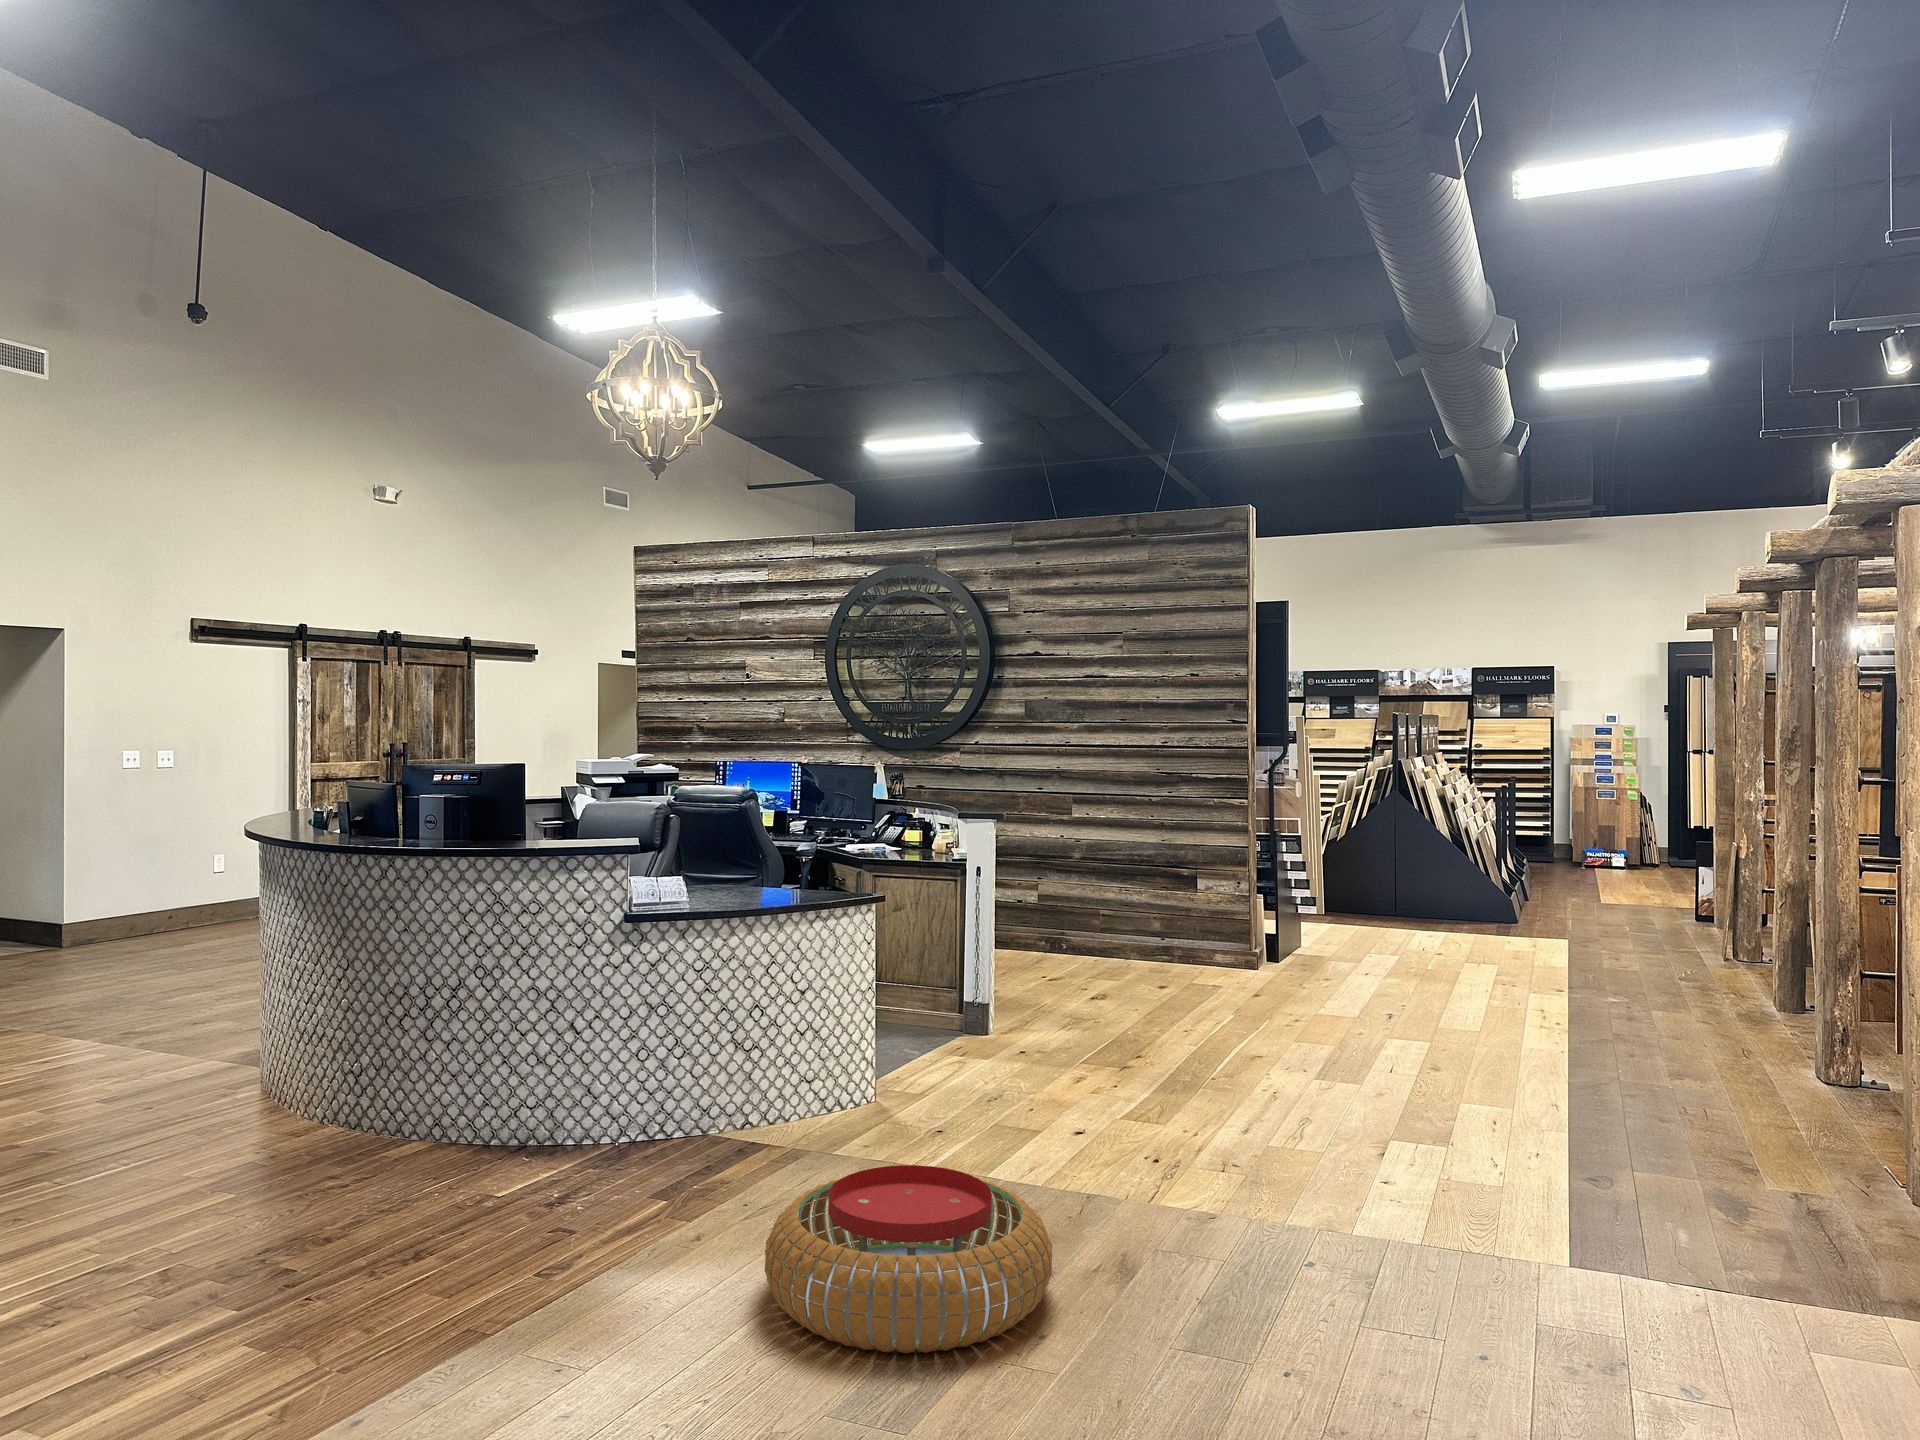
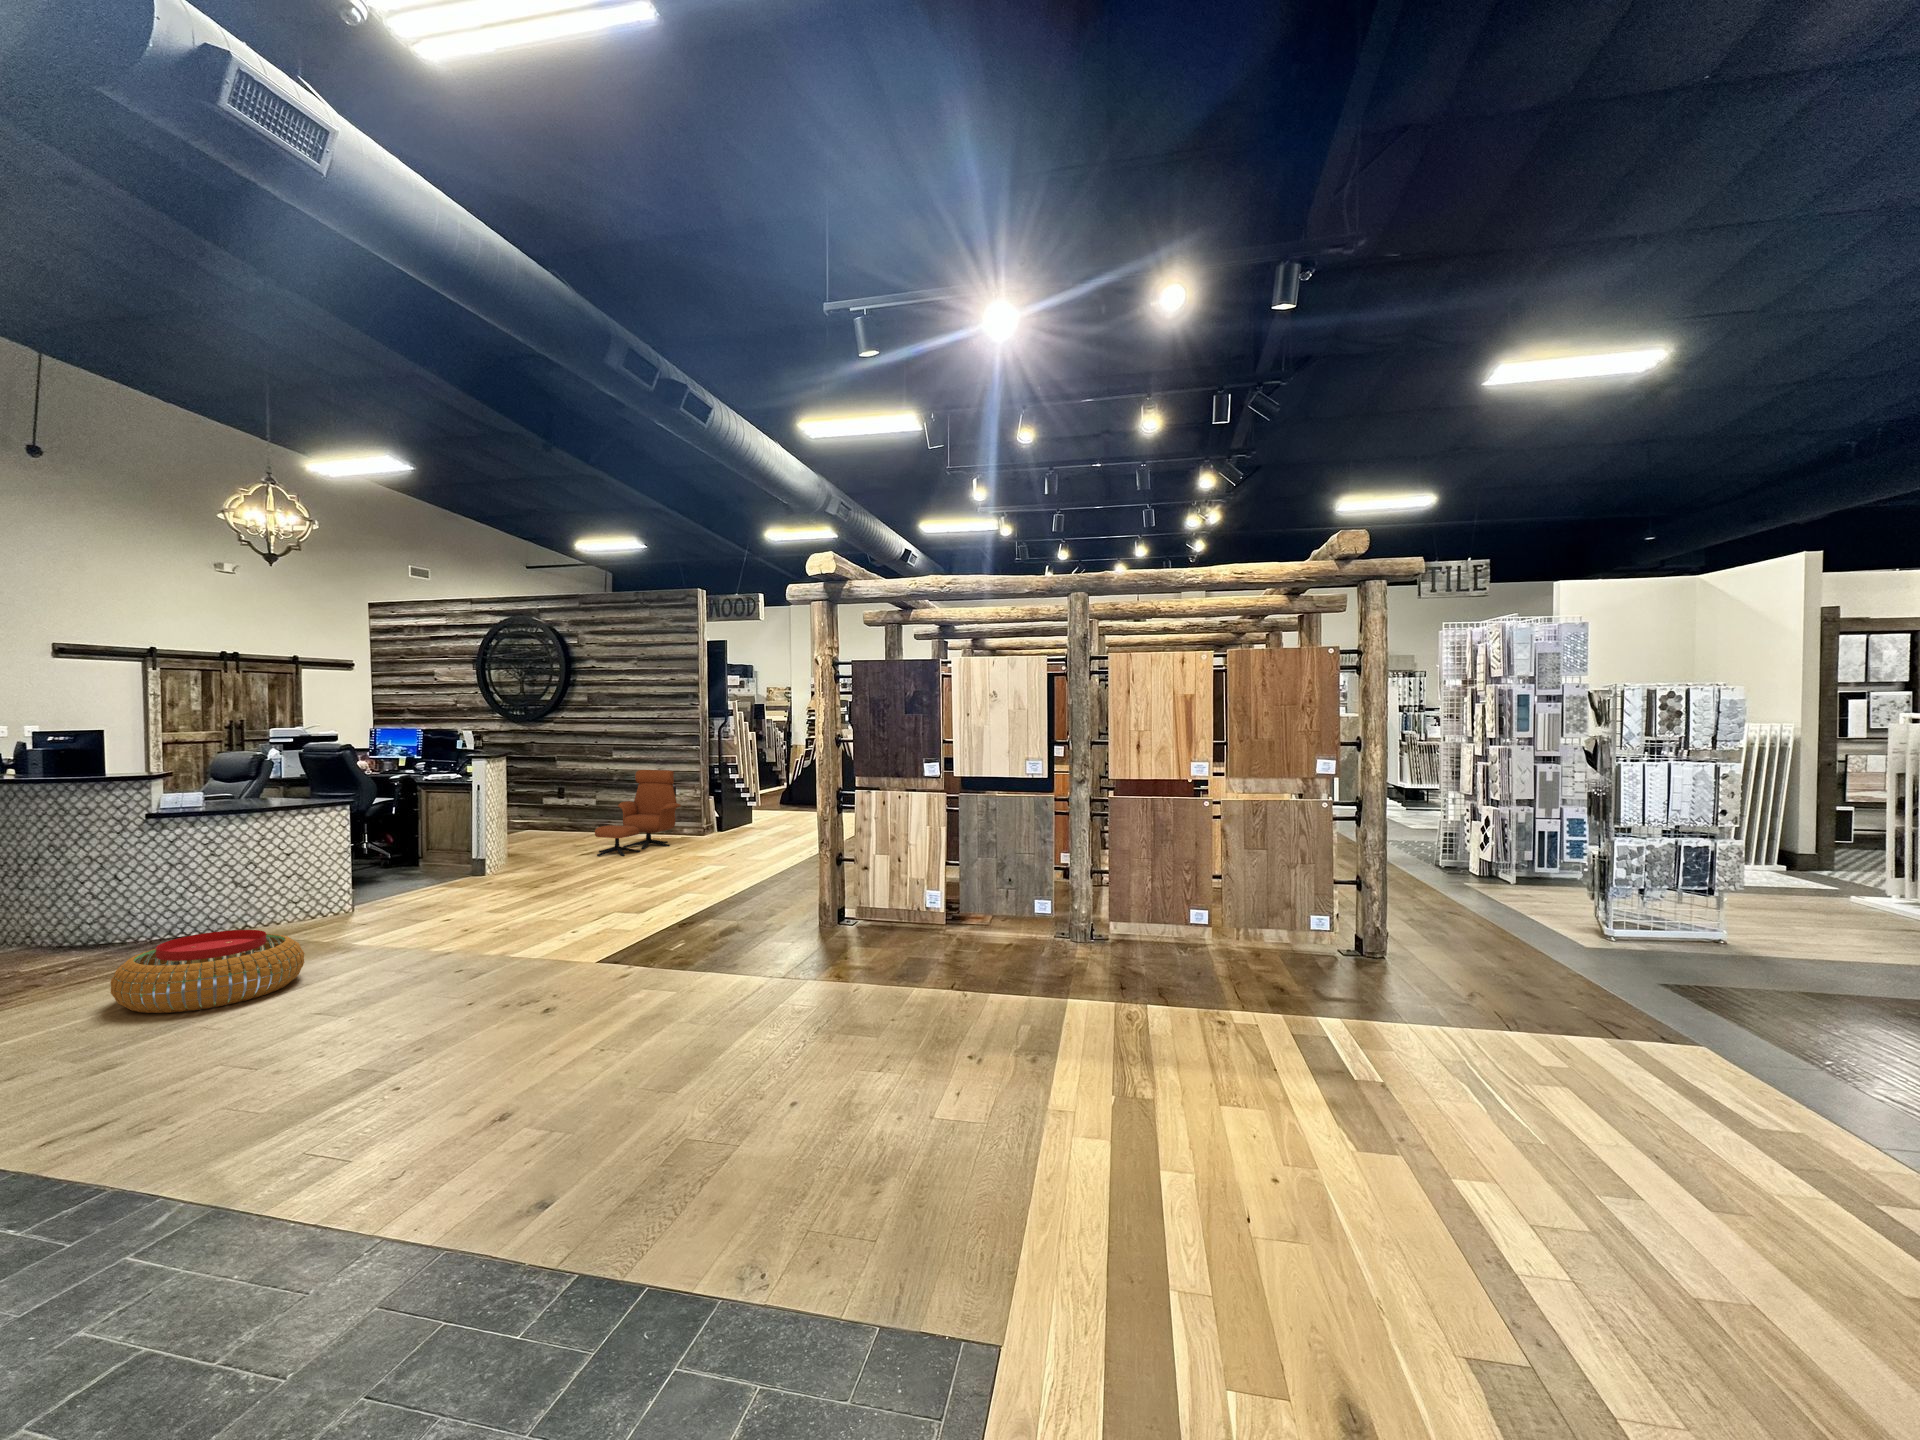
lounge chair: none [1090,835,1213,990] -> present [595,770,681,856]

